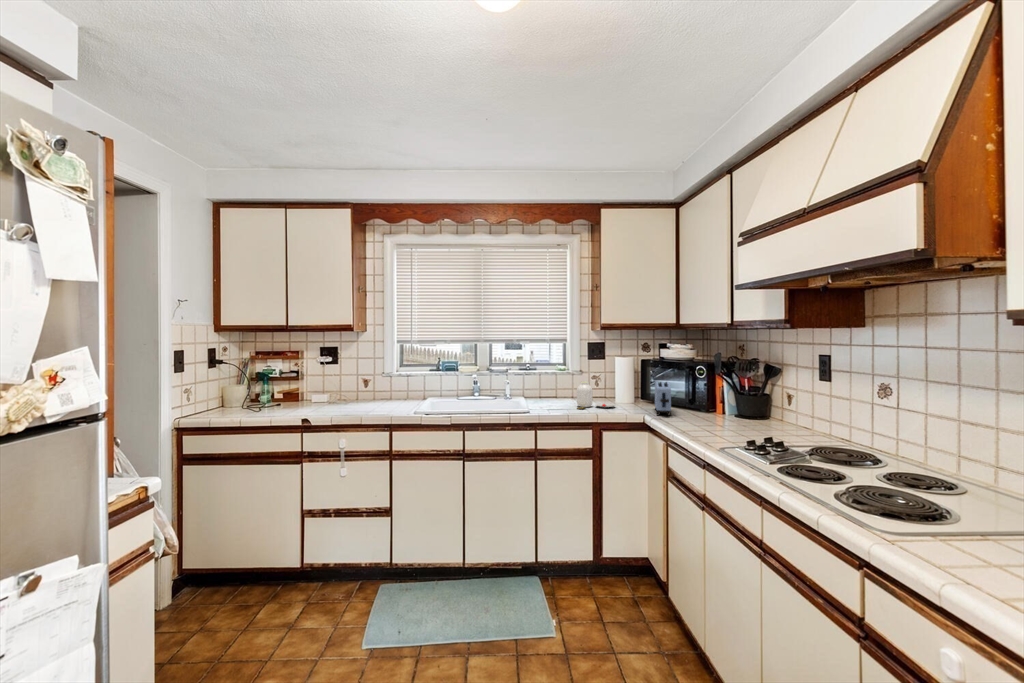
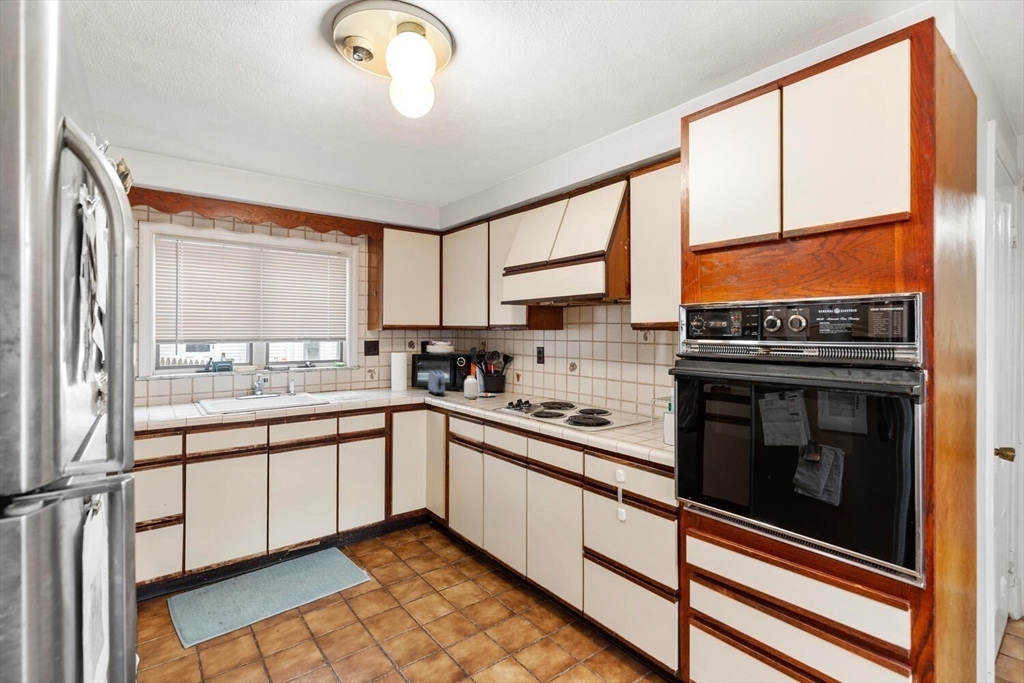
jar: present [577,382,615,409] -> present [464,376,495,399]

